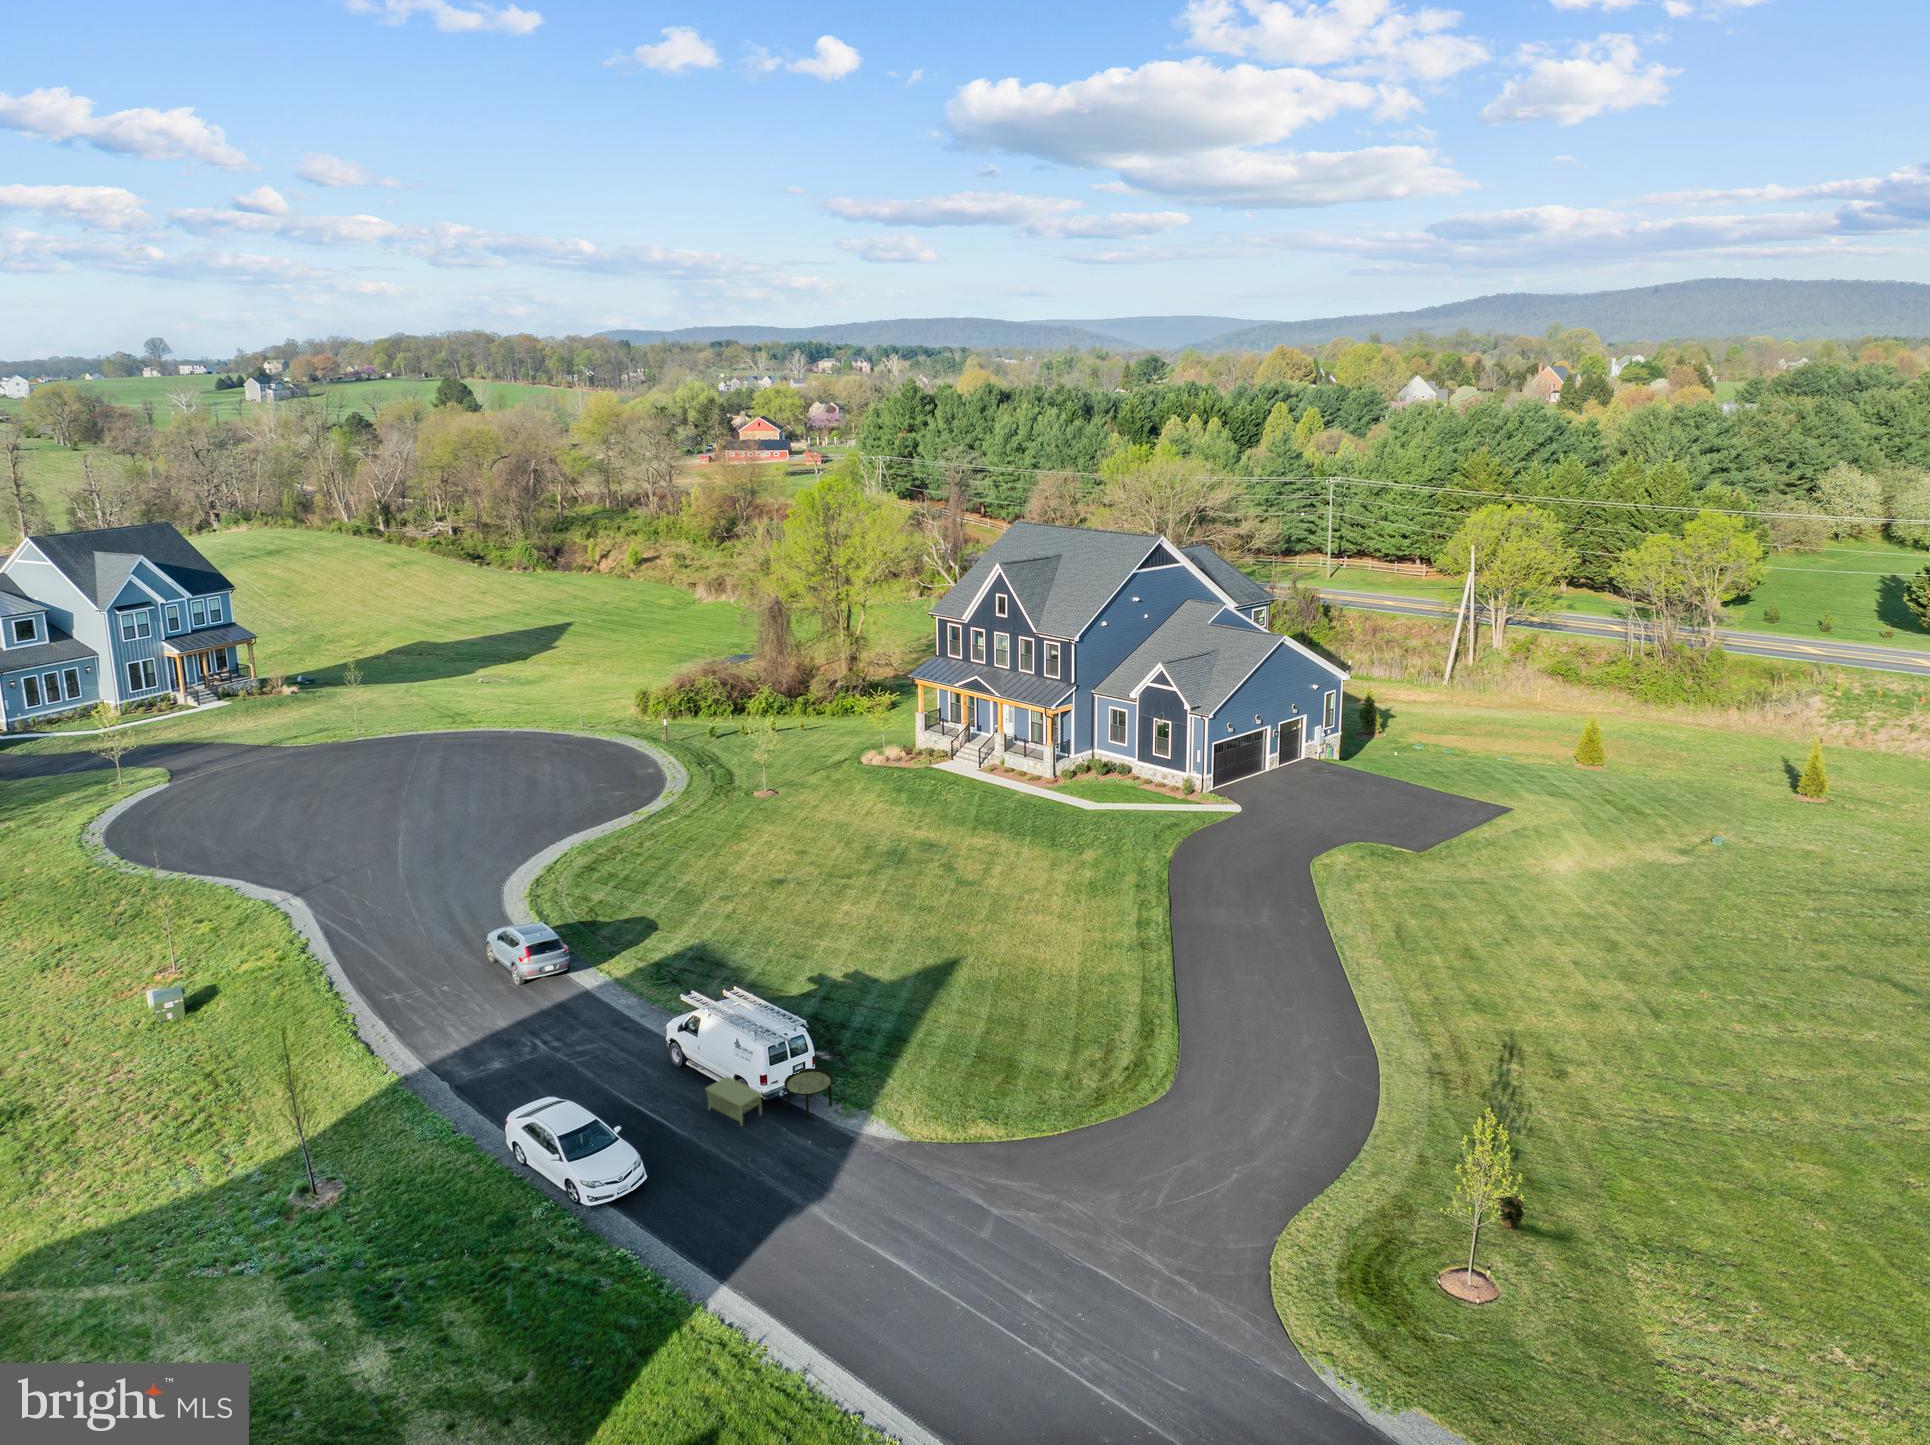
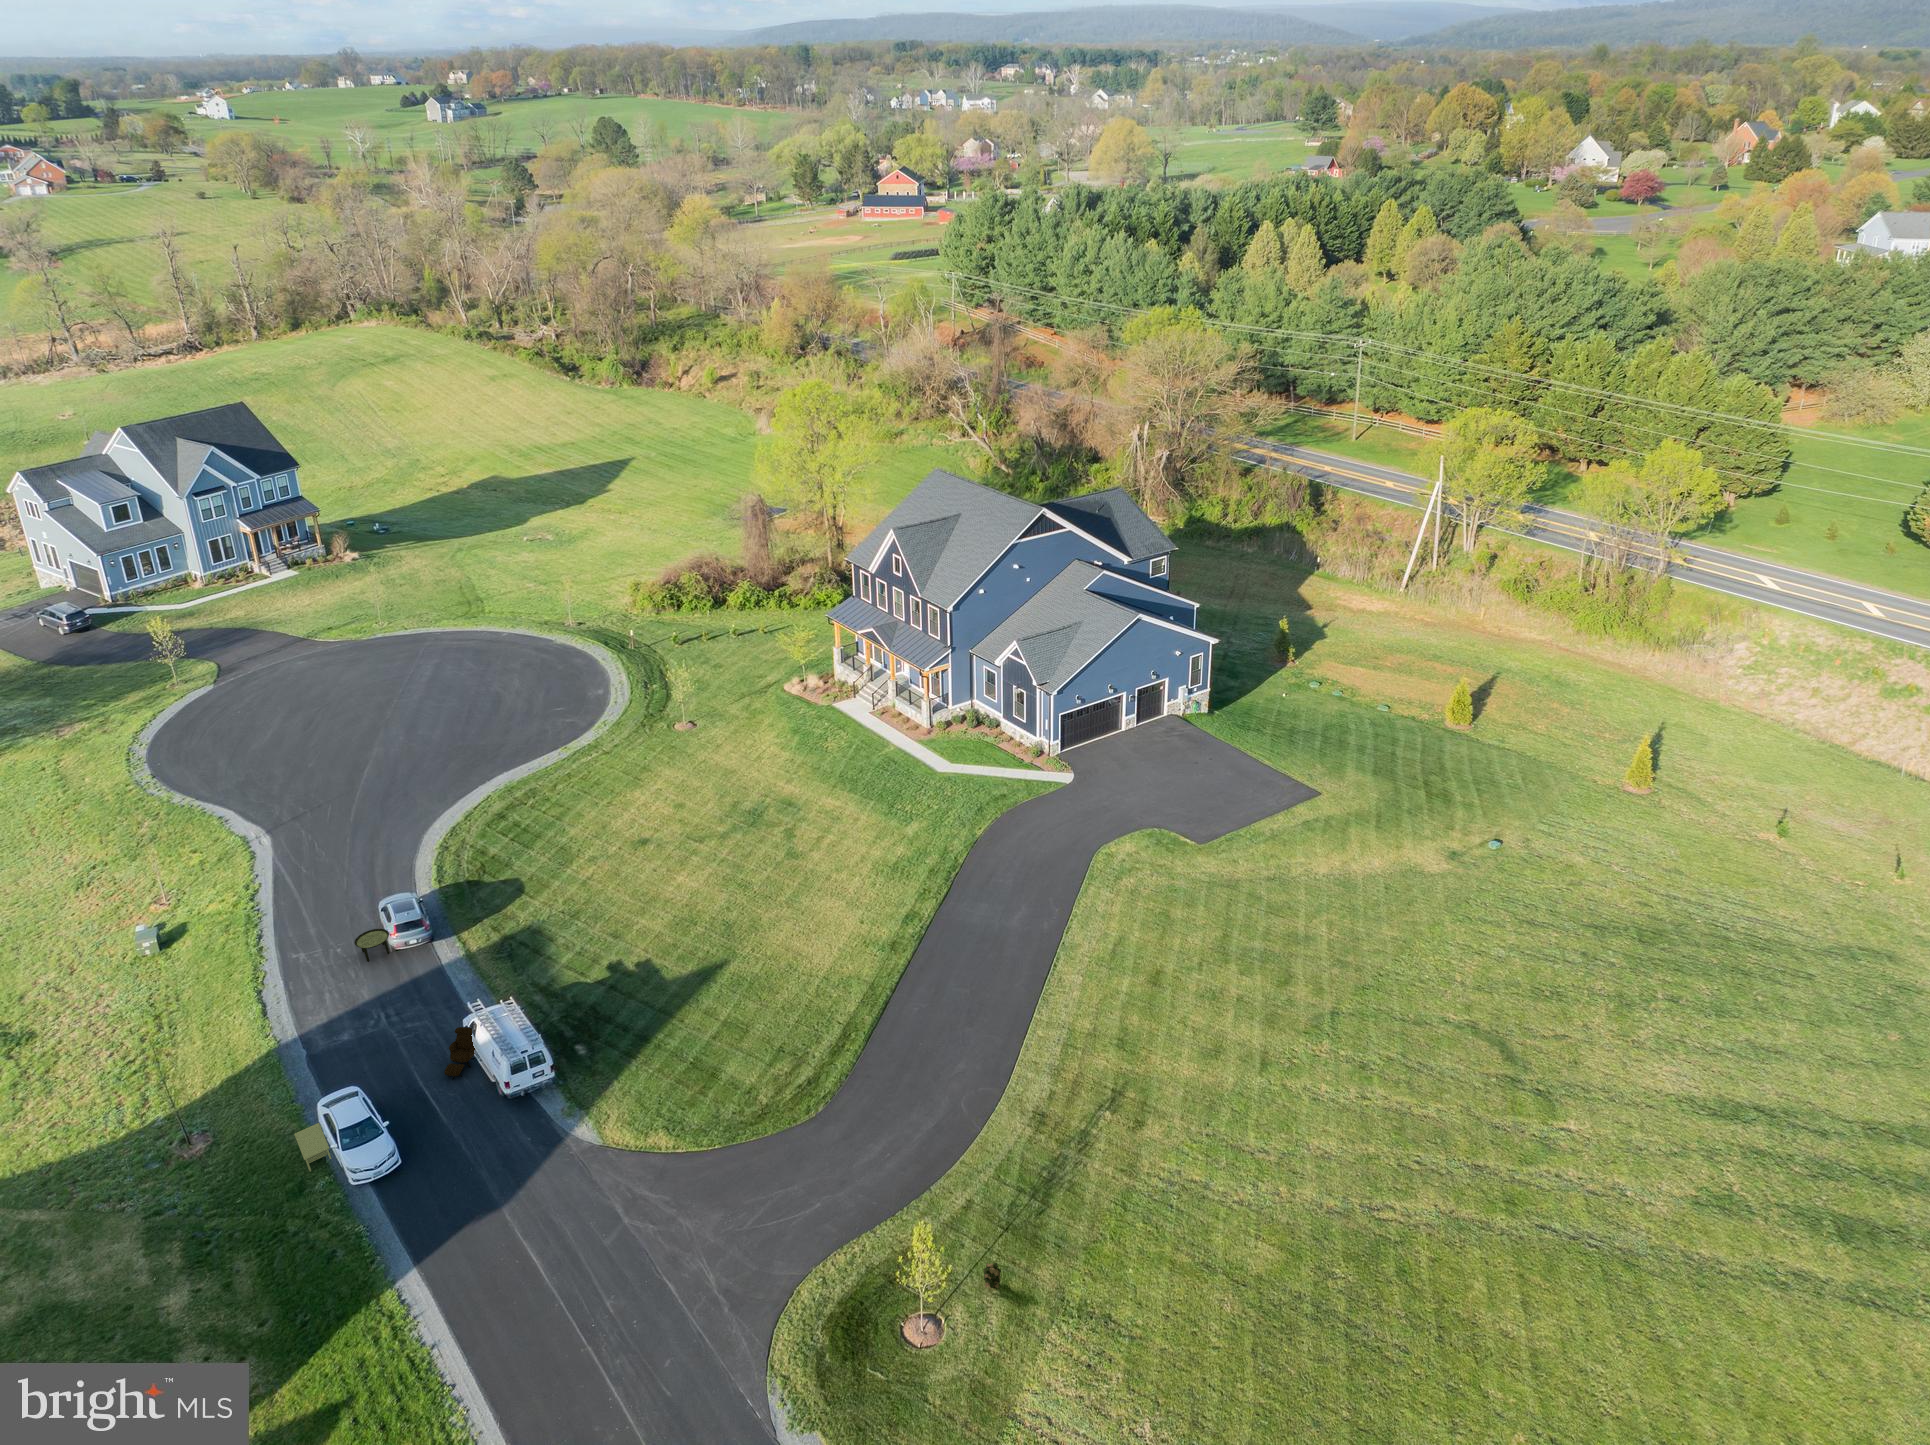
lounge chair: none [656,1029,694,1096] -> present [444,1027,475,1080]
round table: present [784,1068,833,1119] -> present [354,929,390,962]
storage bench: present [706,1077,762,1126] -> present [294,1123,331,1171]

